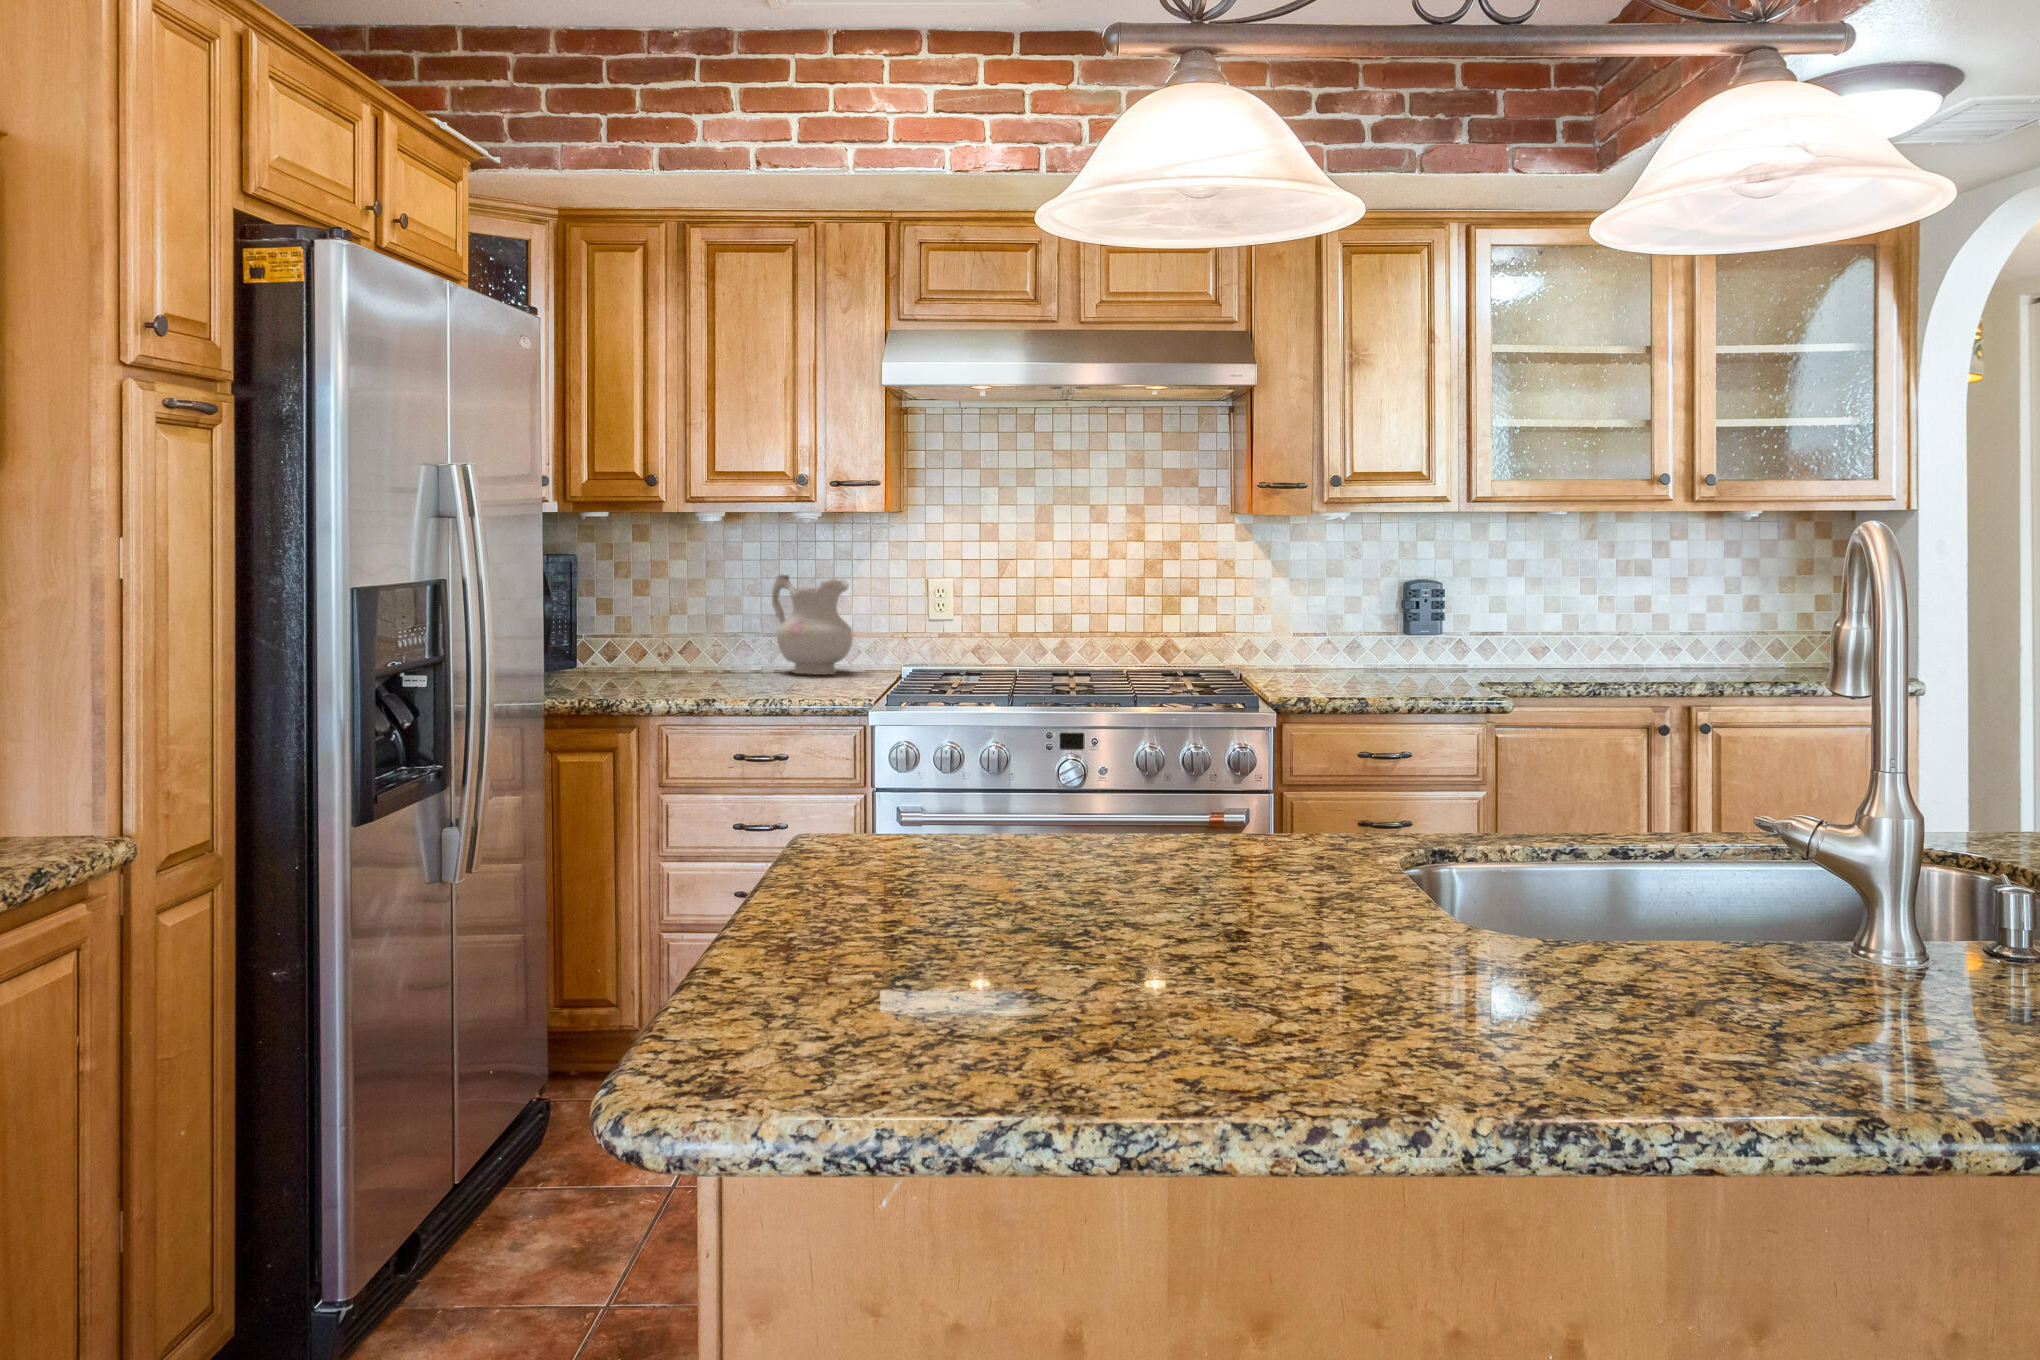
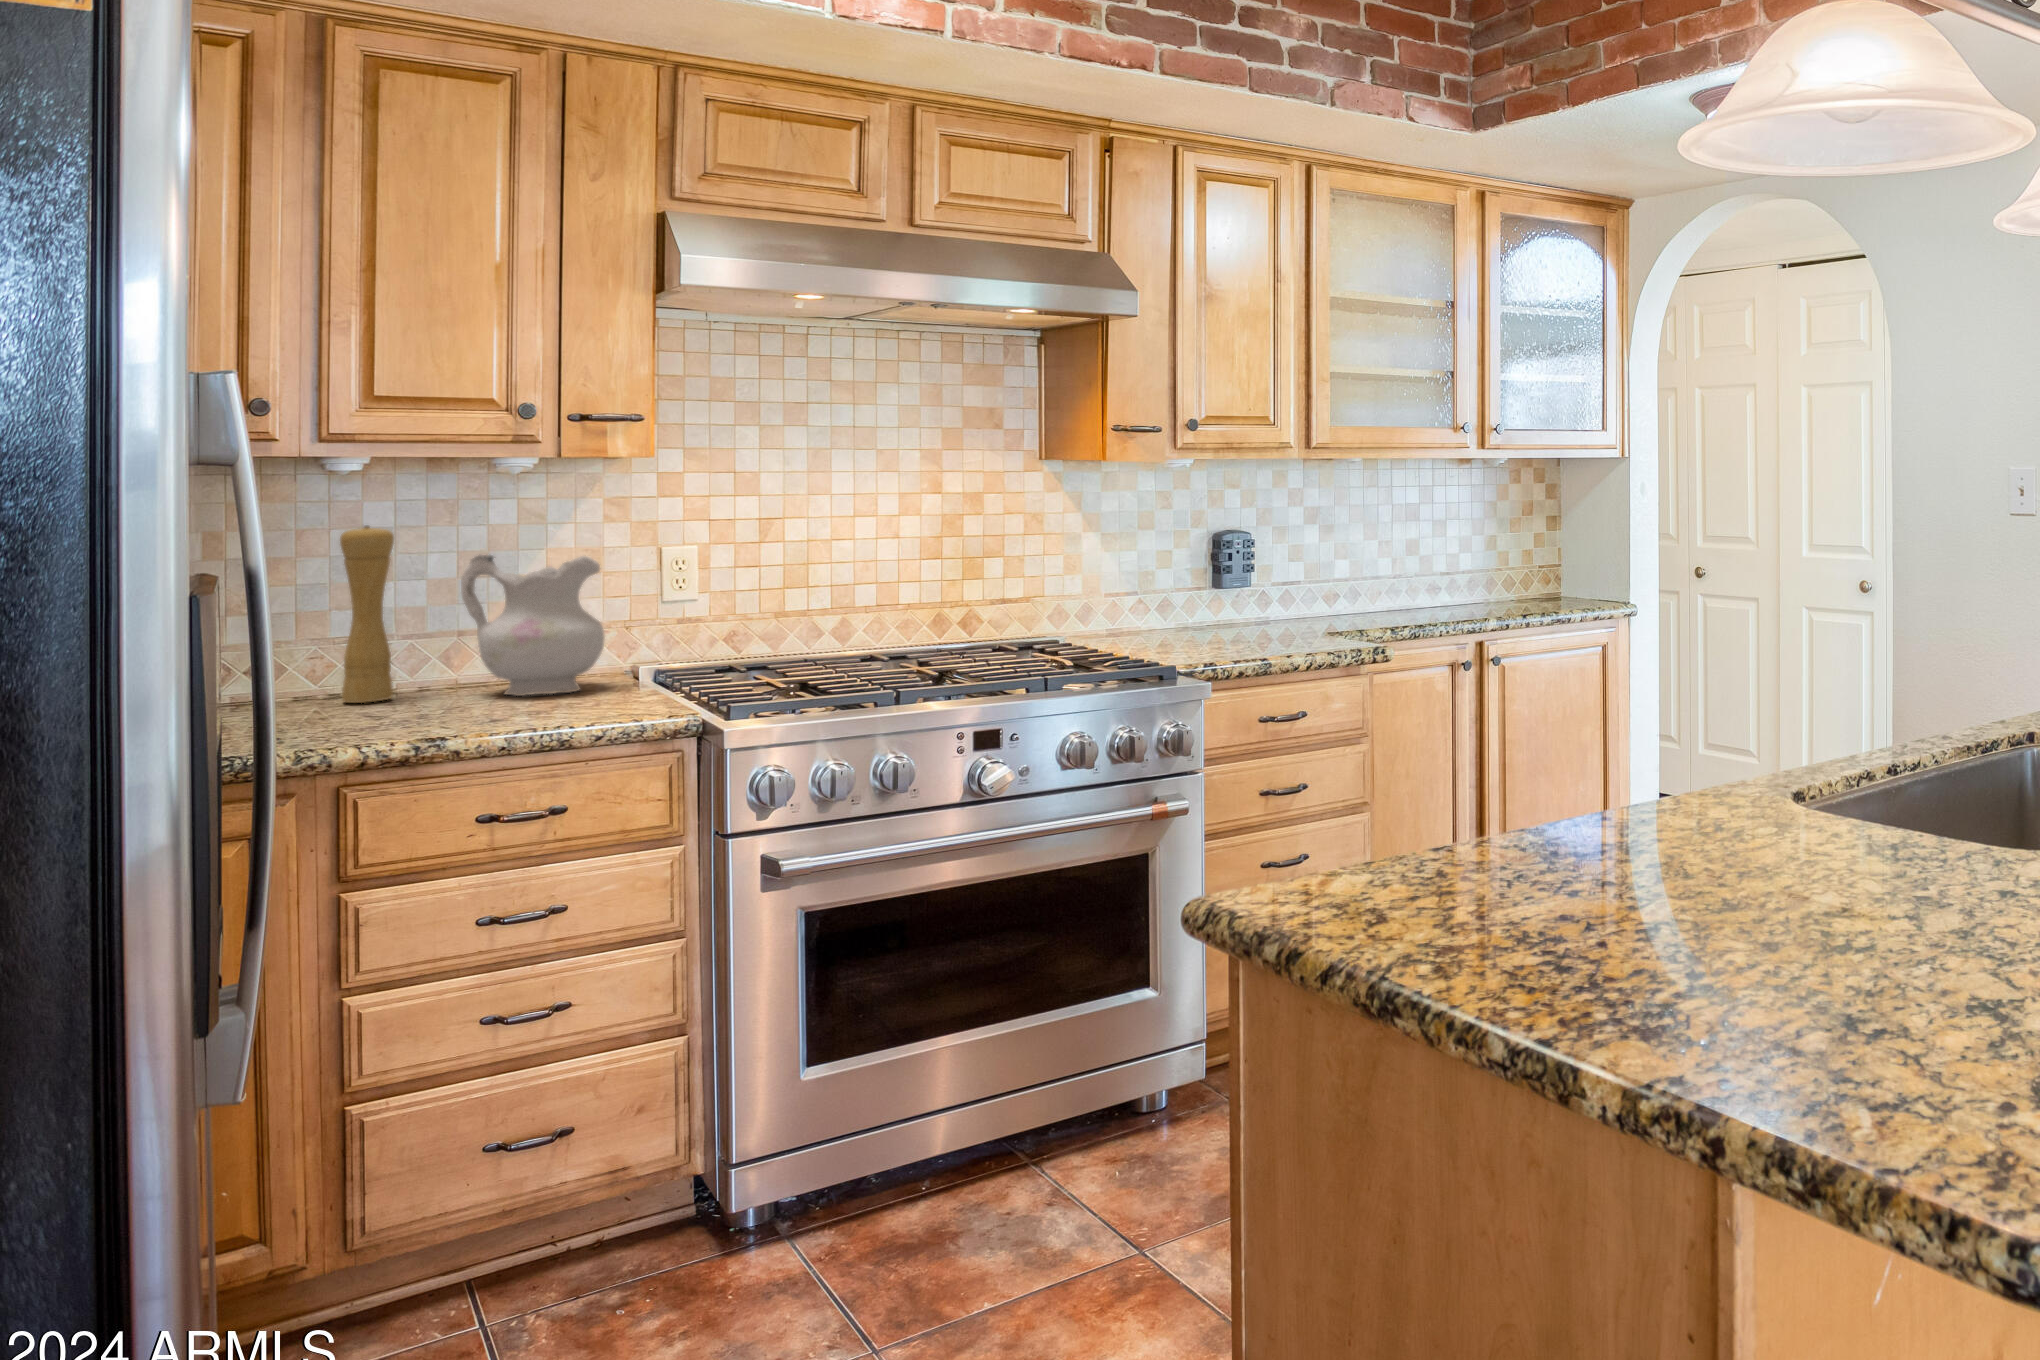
pepper mill: none [708,552,737,669] -> present [340,525,394,703]

